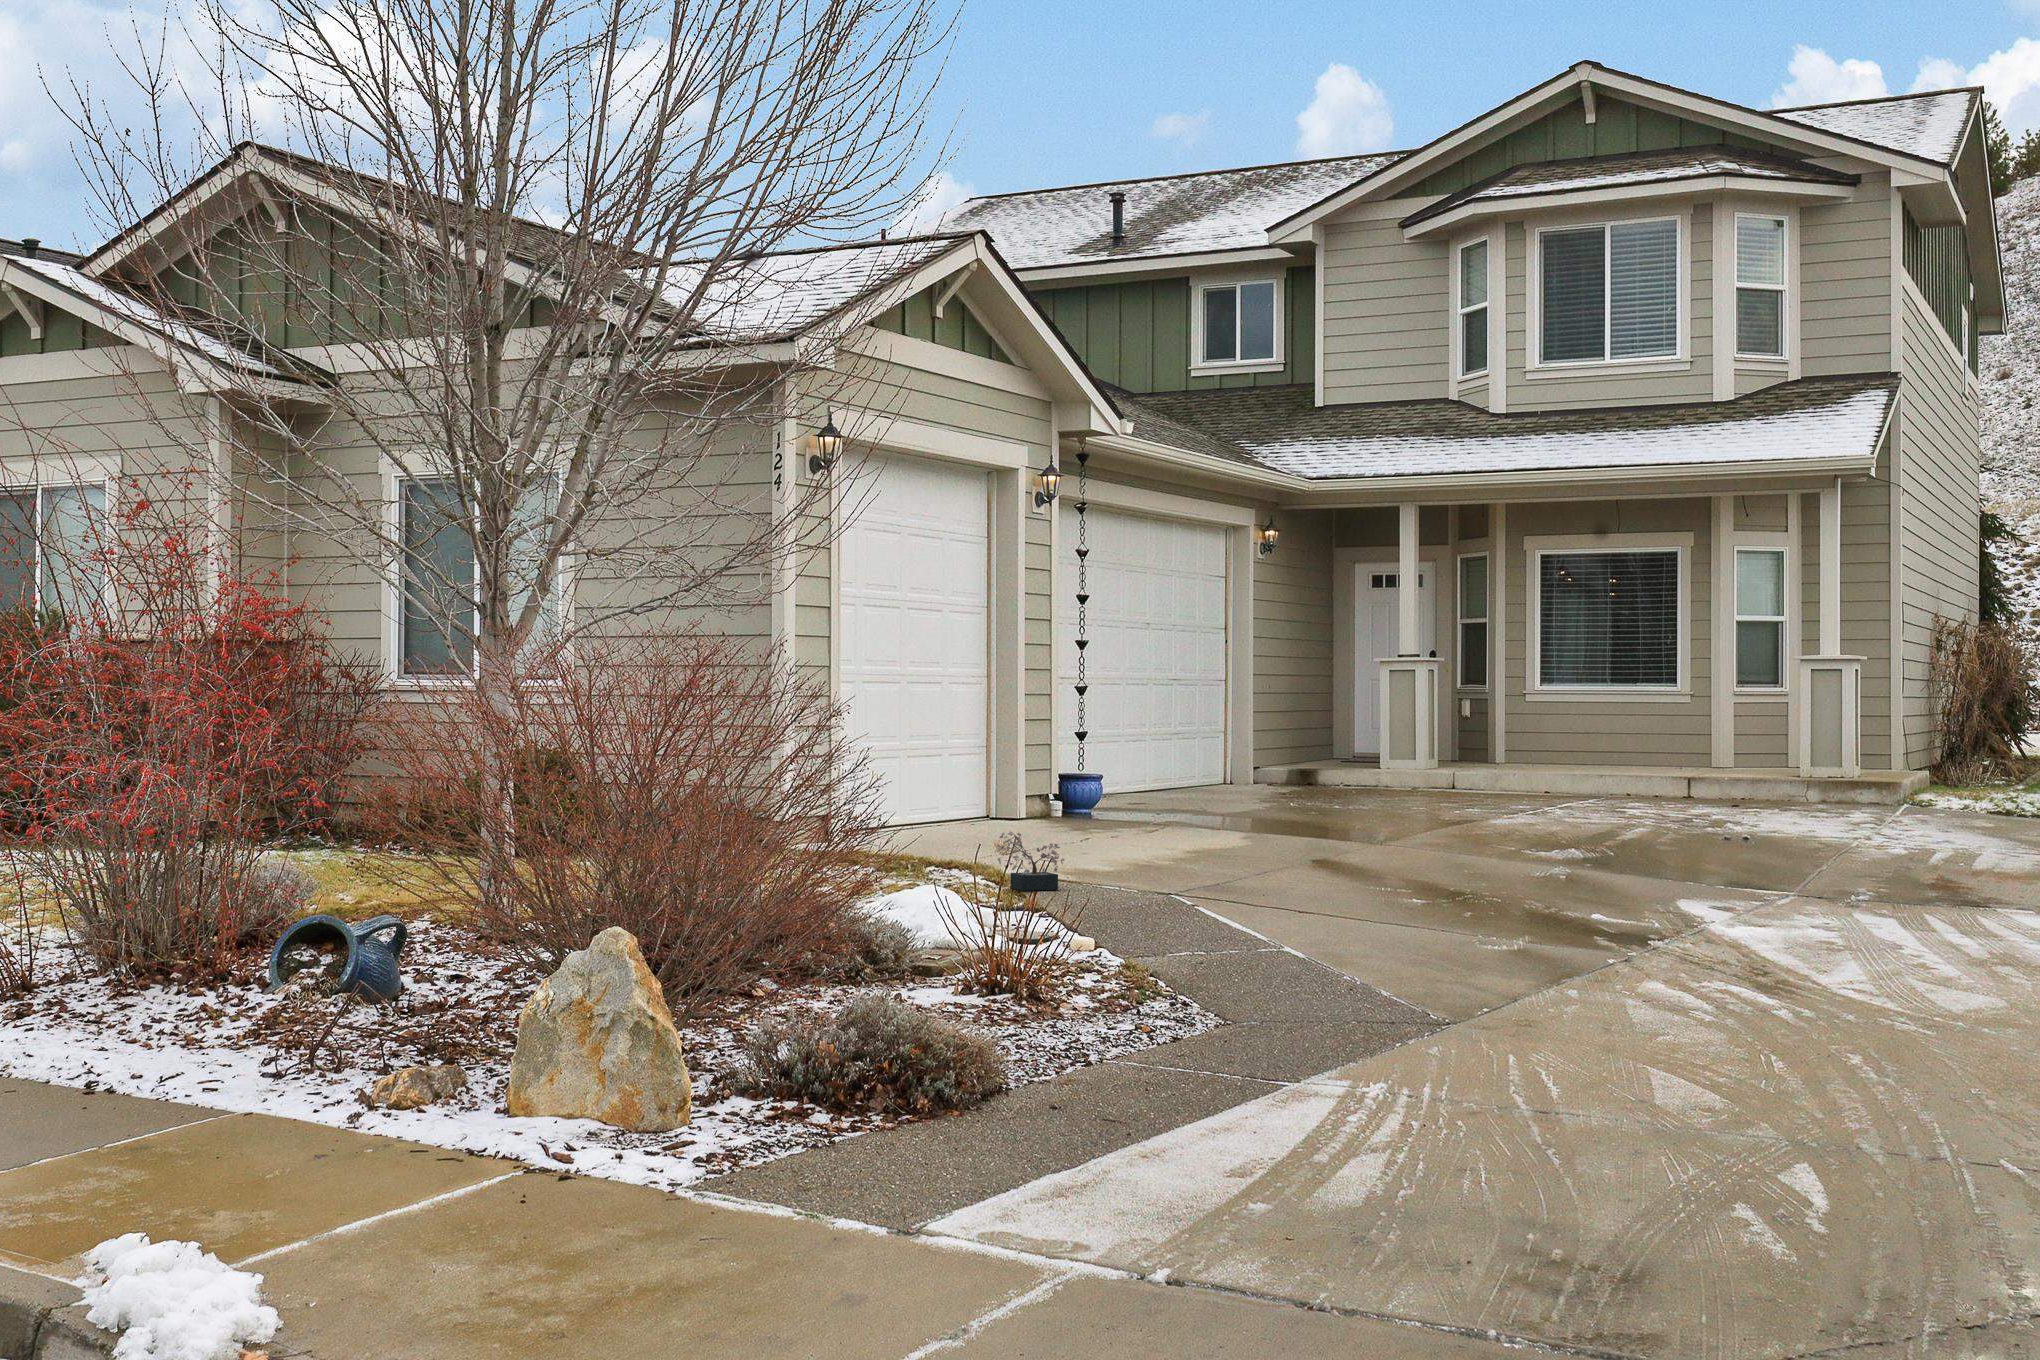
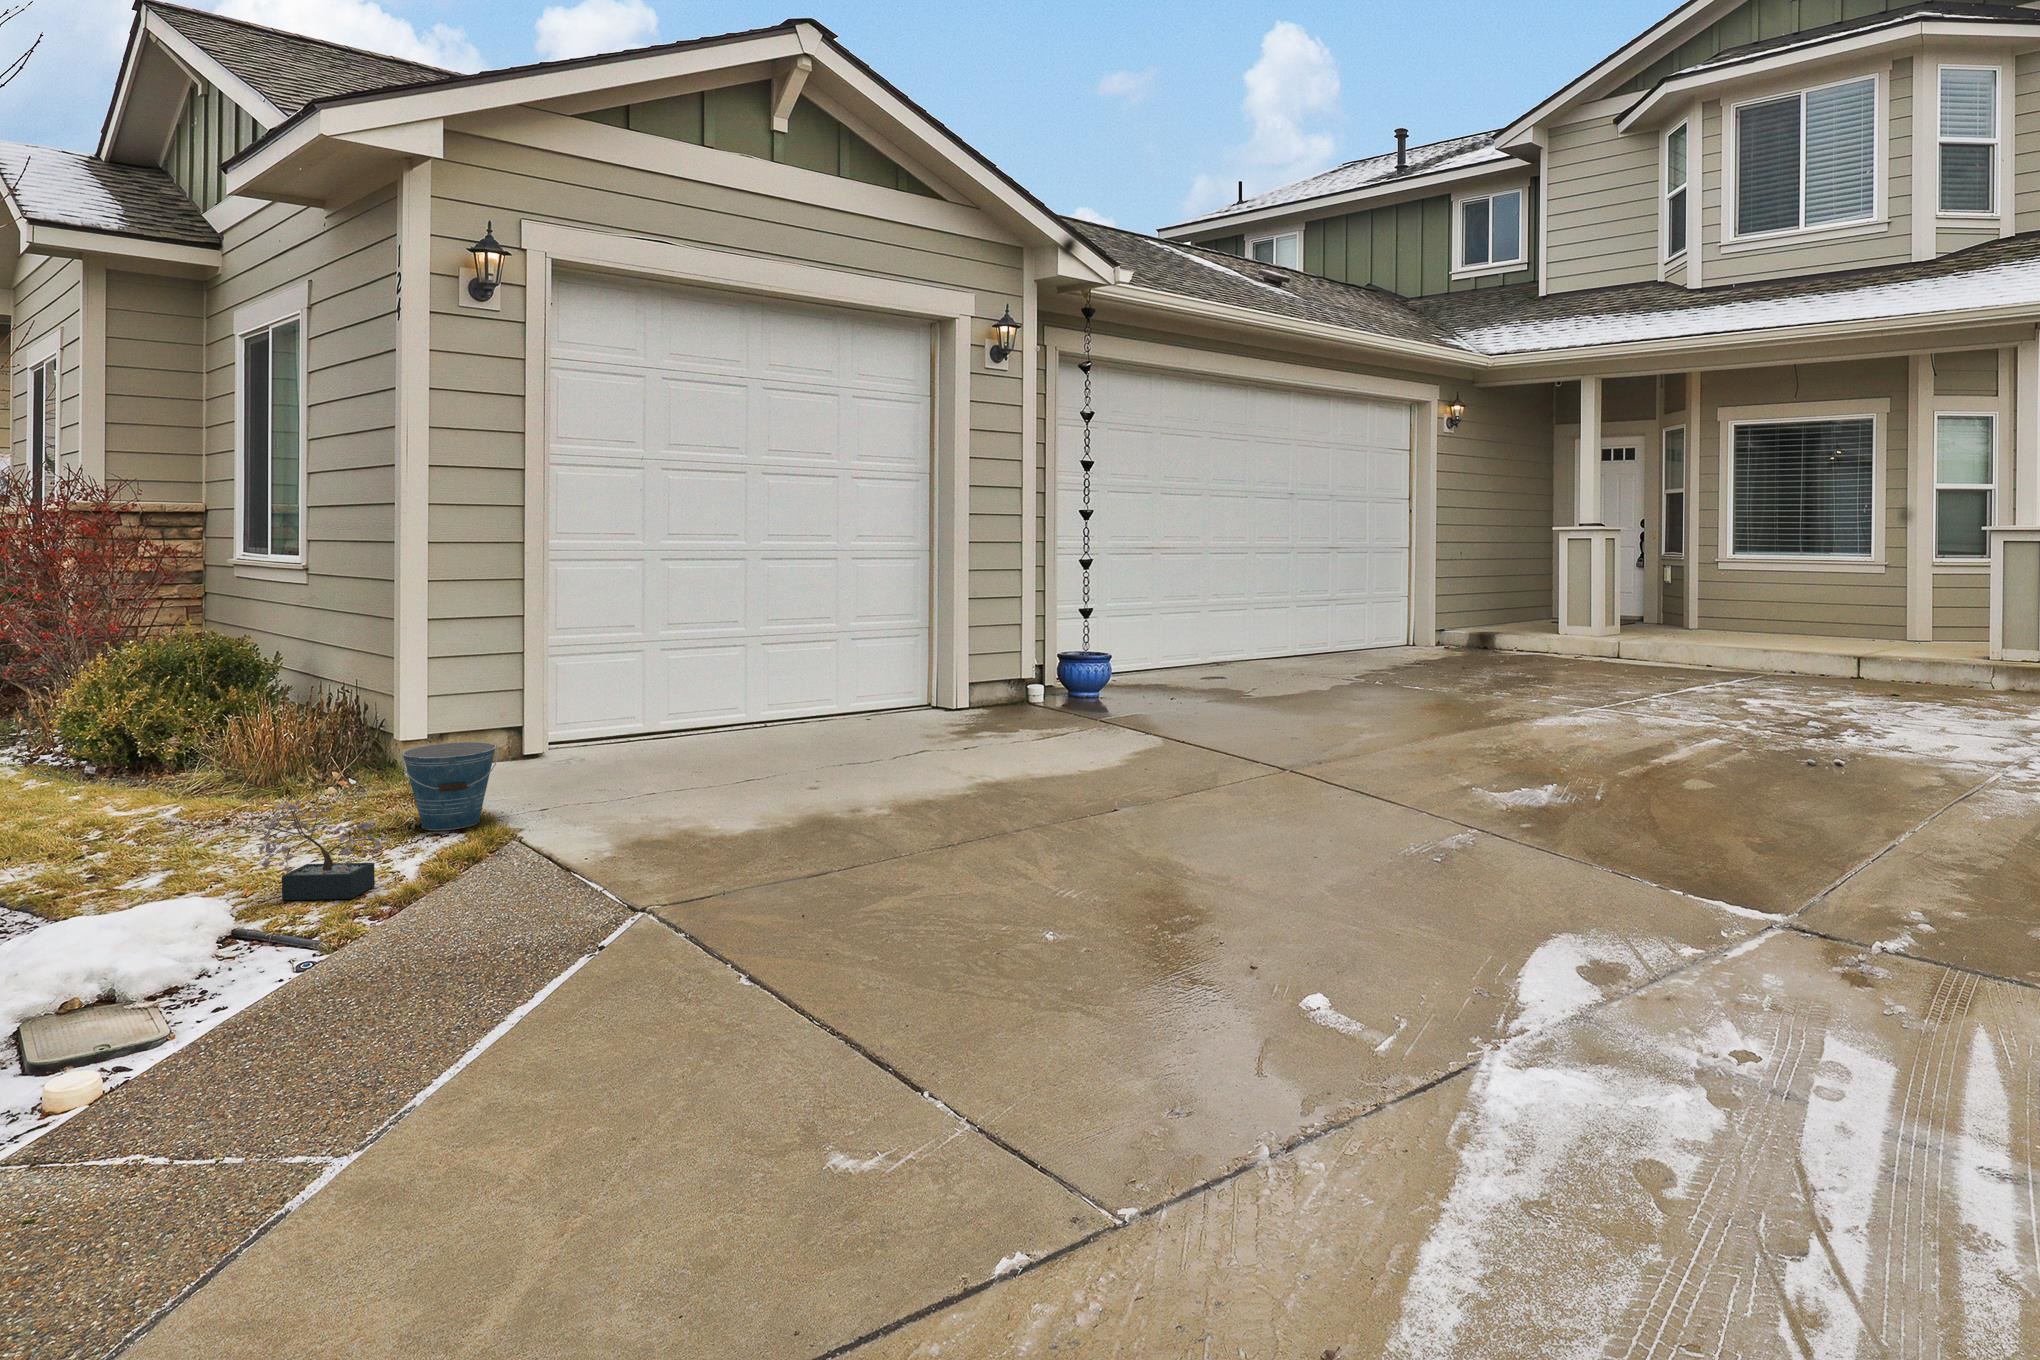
bucket: none [938,813,995,872] -> present [401,742,498,830]

